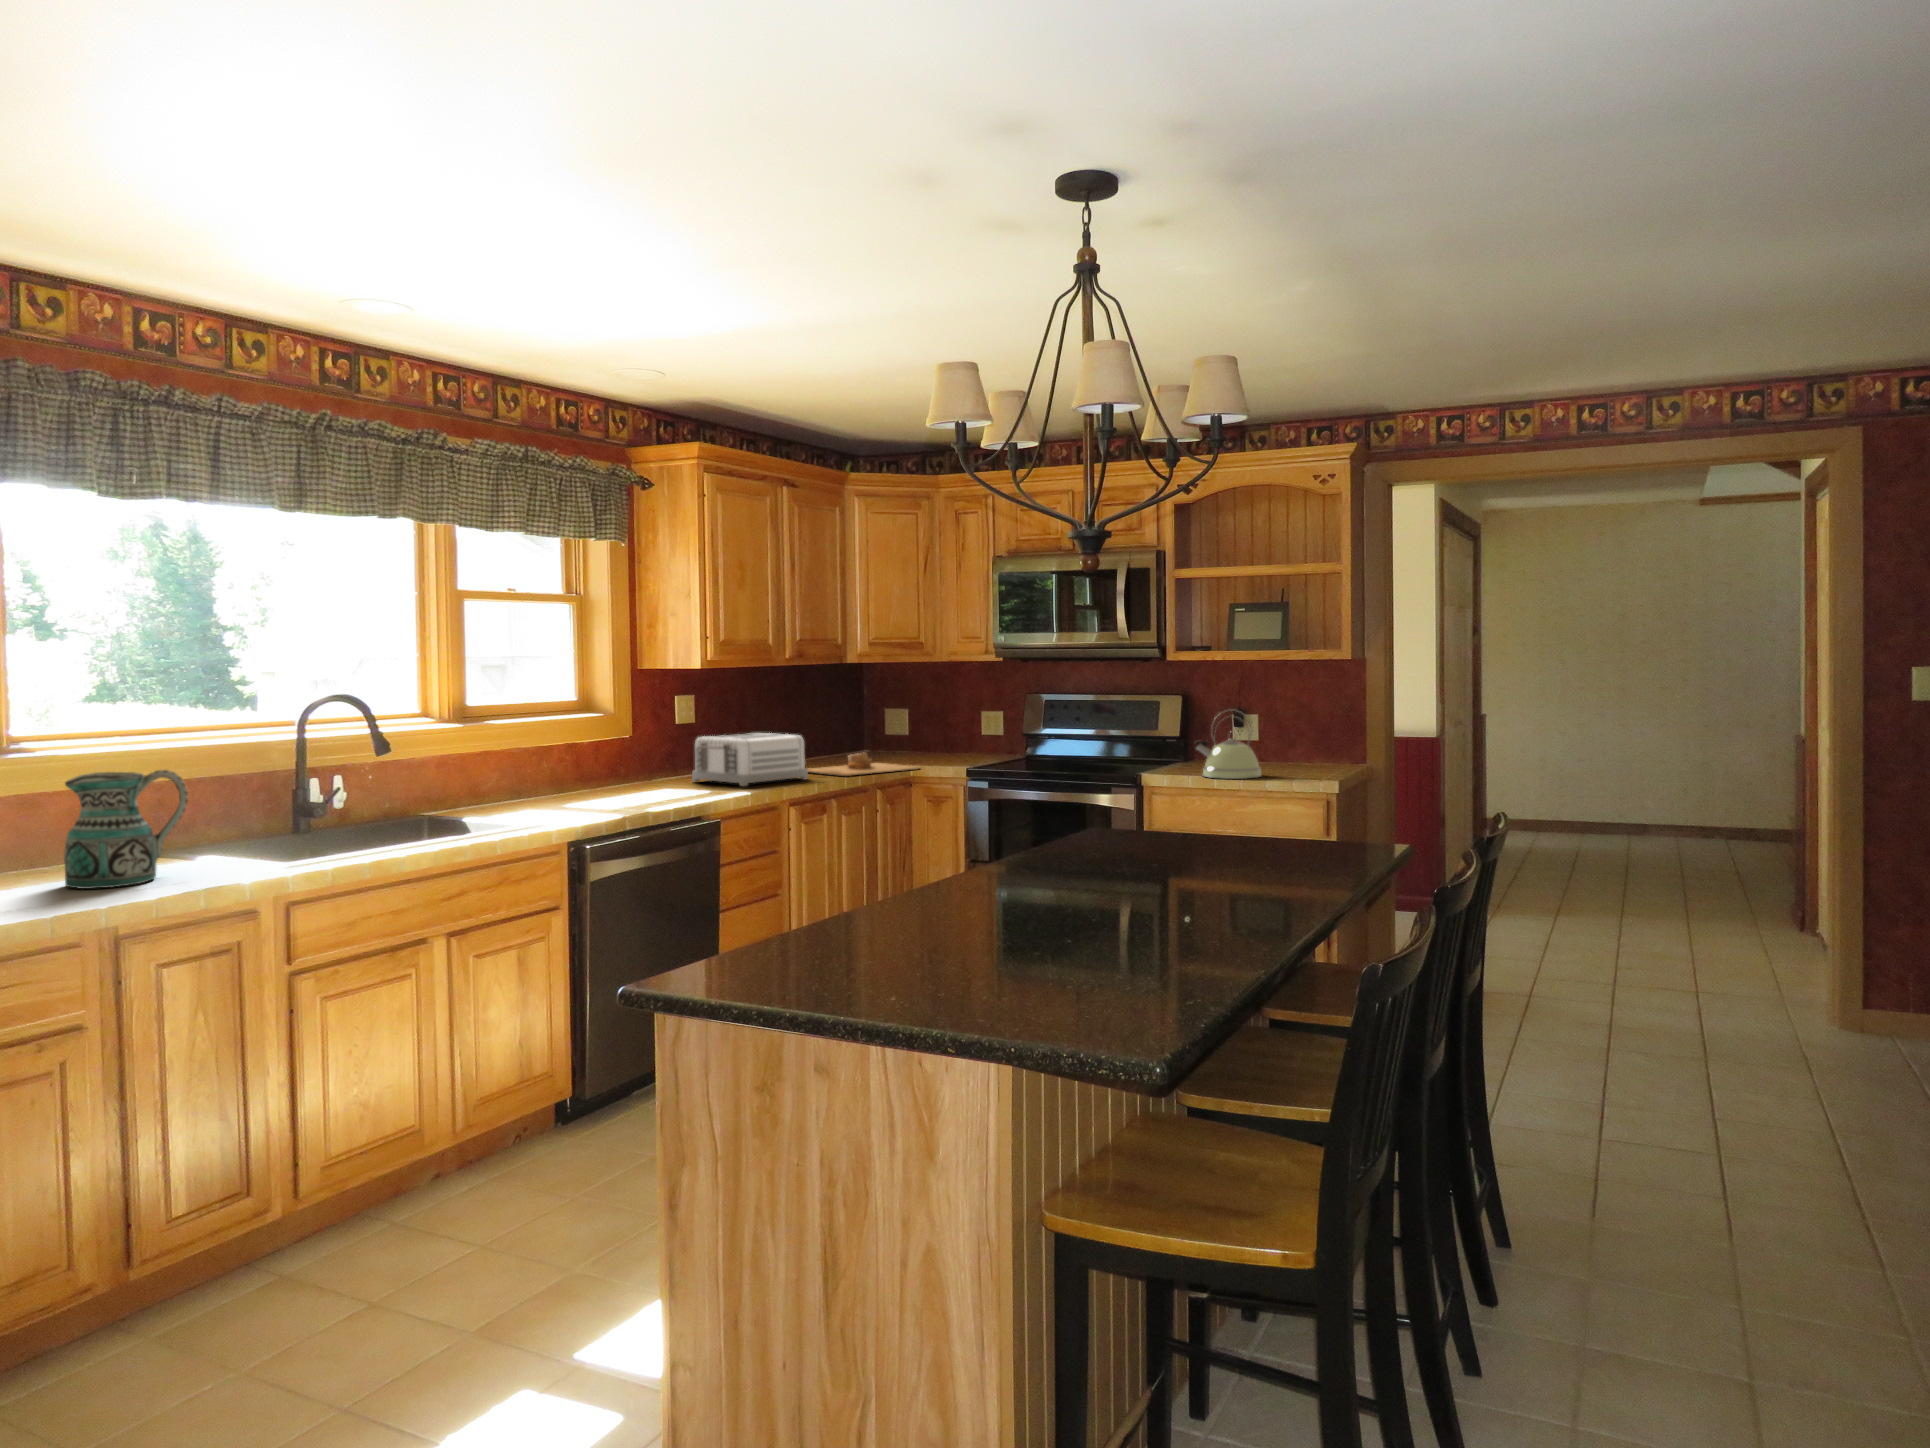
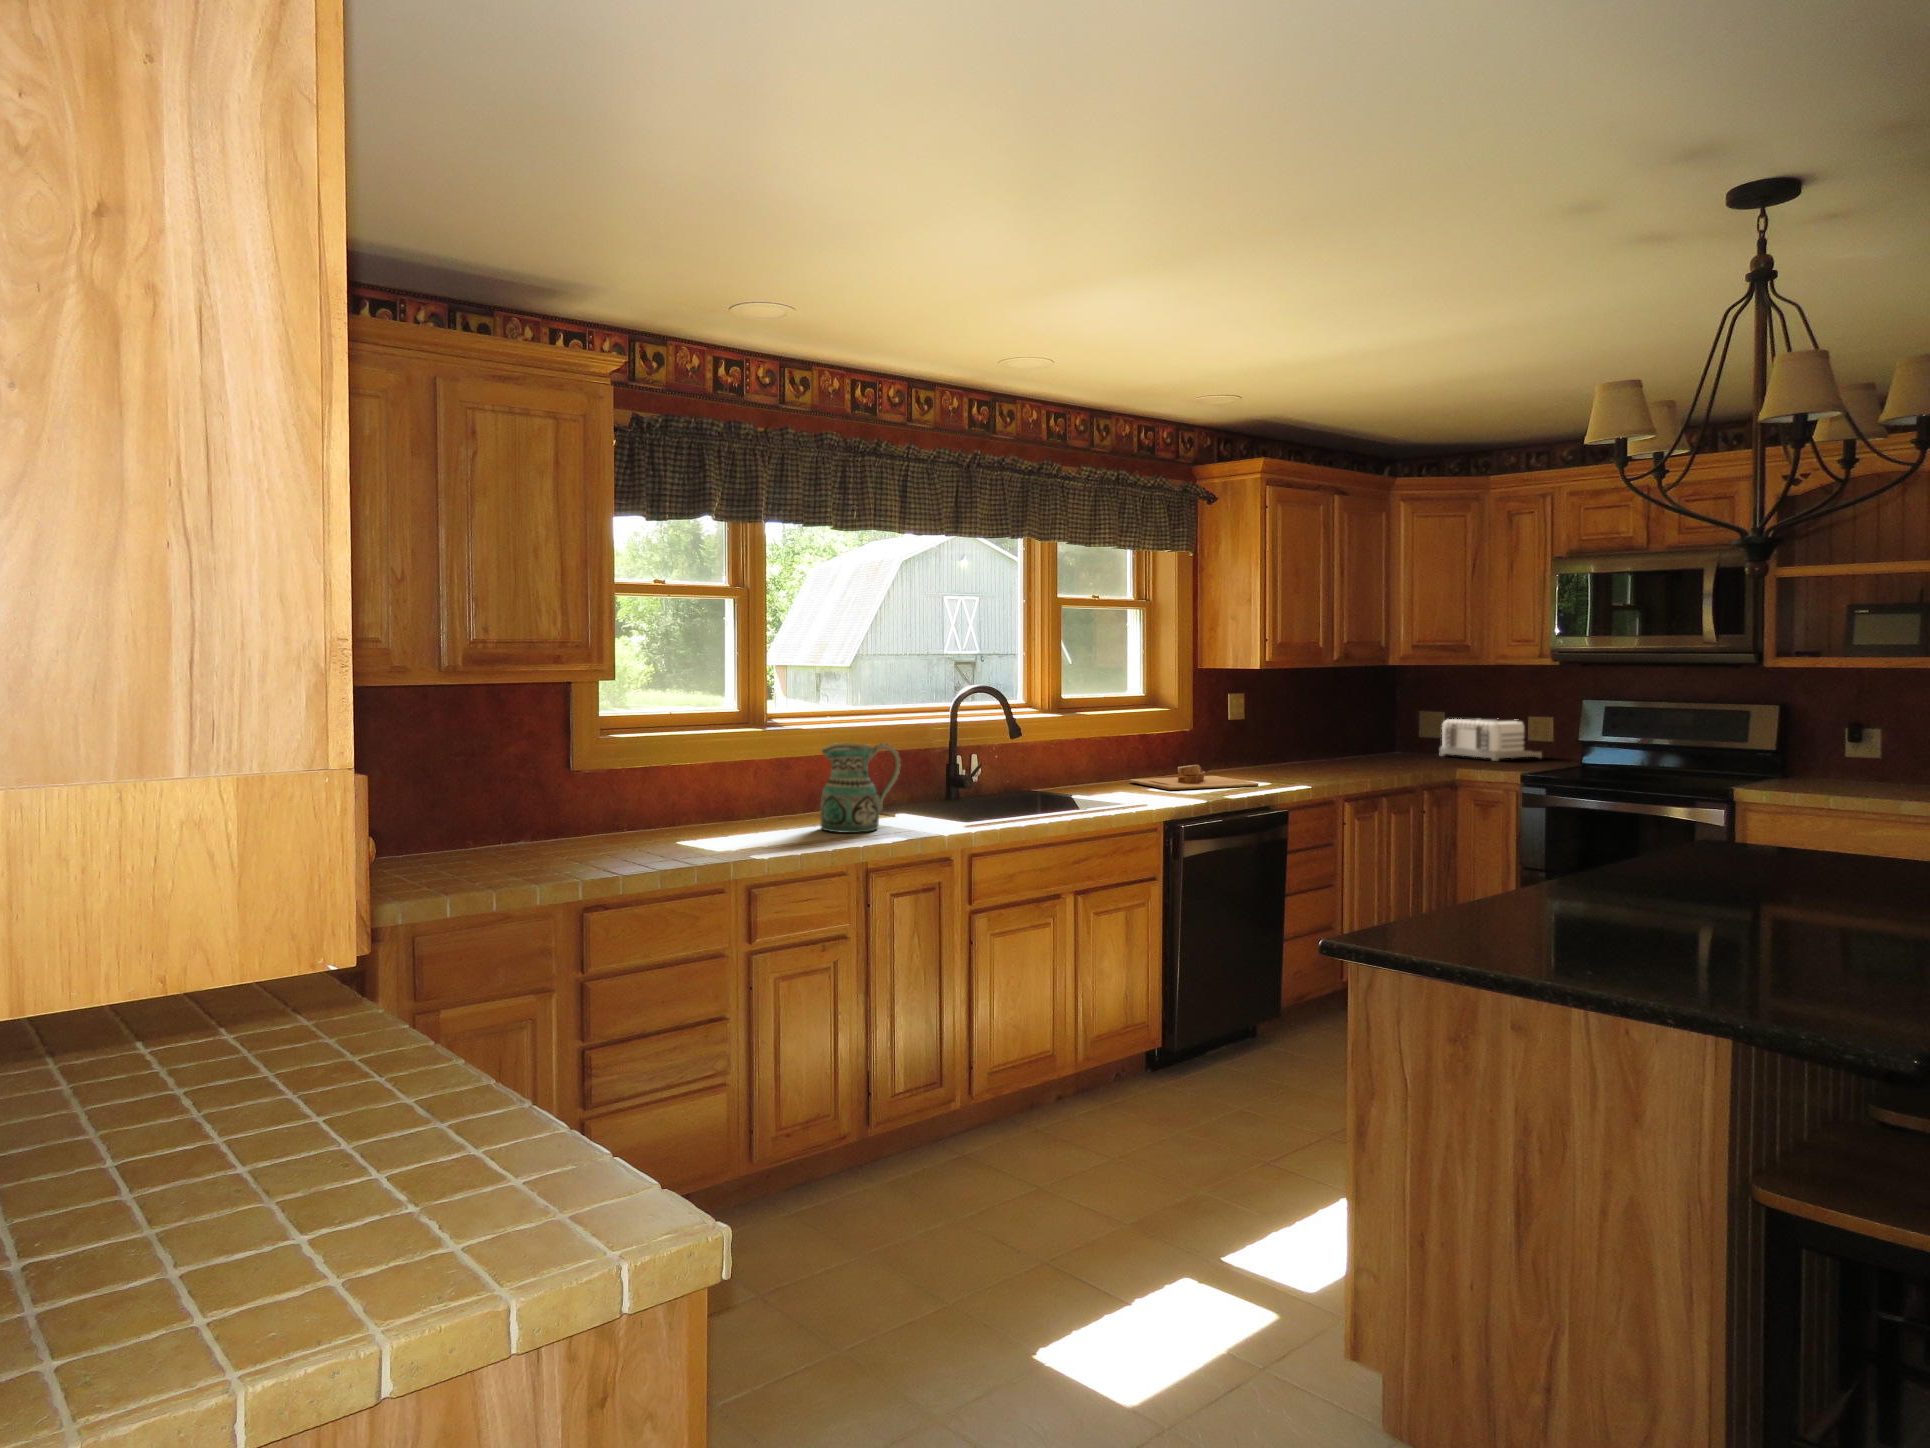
kettle: present [1195,711,1261,779] -> none [1807,722,1898,799]
toaster: present [692,733,808,786] -> present [1440,719,1542,761]
cutting board: present [808,753,920,776] -> present [1129,765,1258,790]

